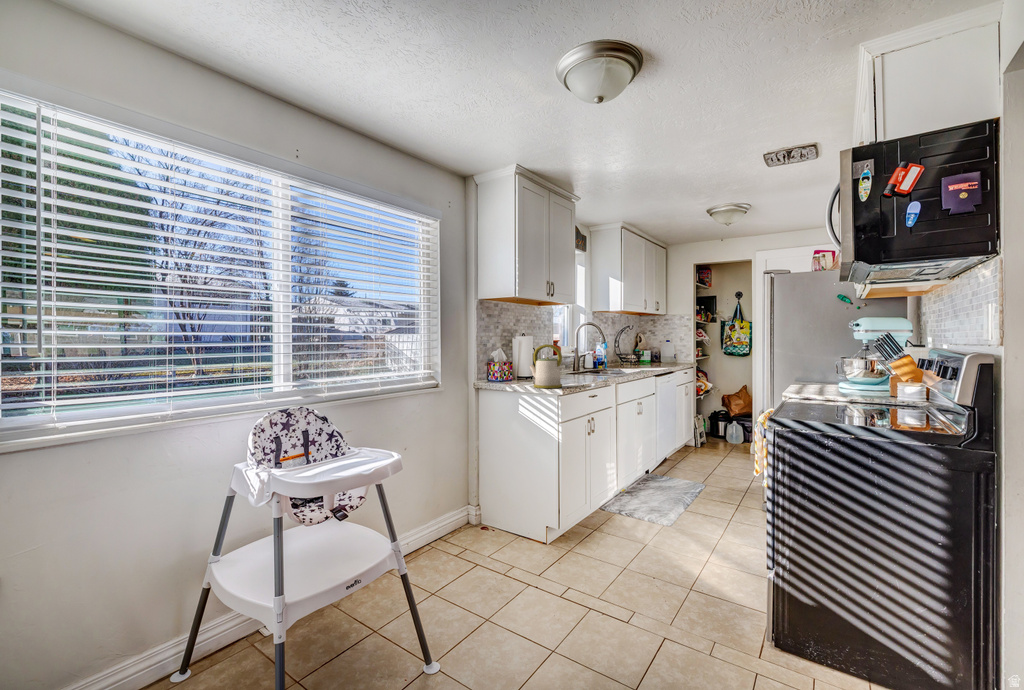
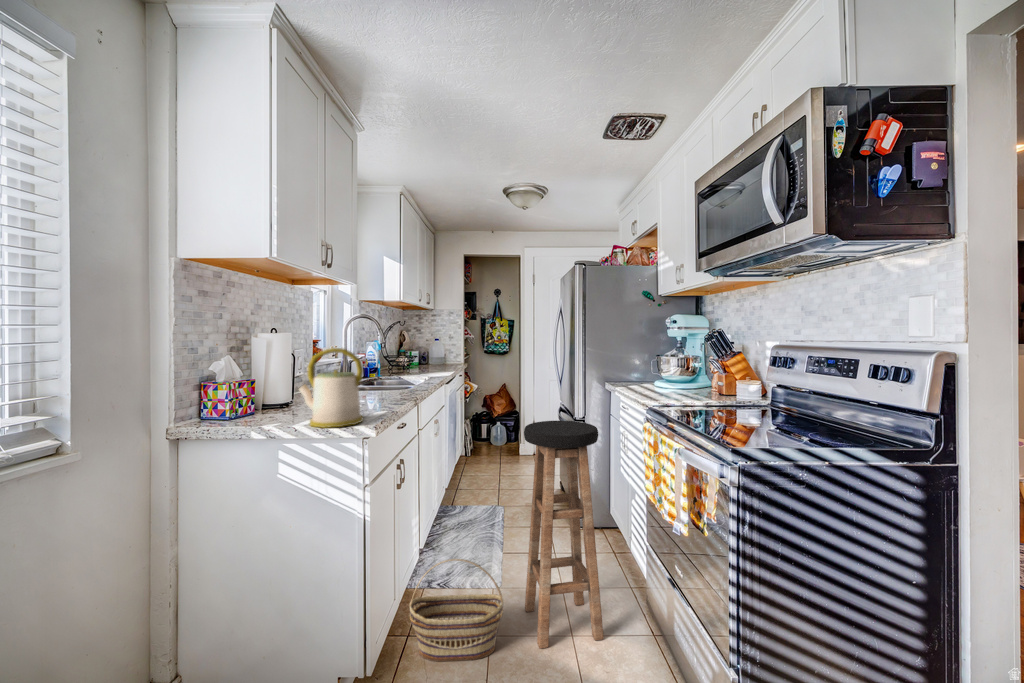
bar stool: none [672,402,732,567] -> present [524,421,604,649]
basket: none [591,483,651,551] -> present [410,559,503,662]

